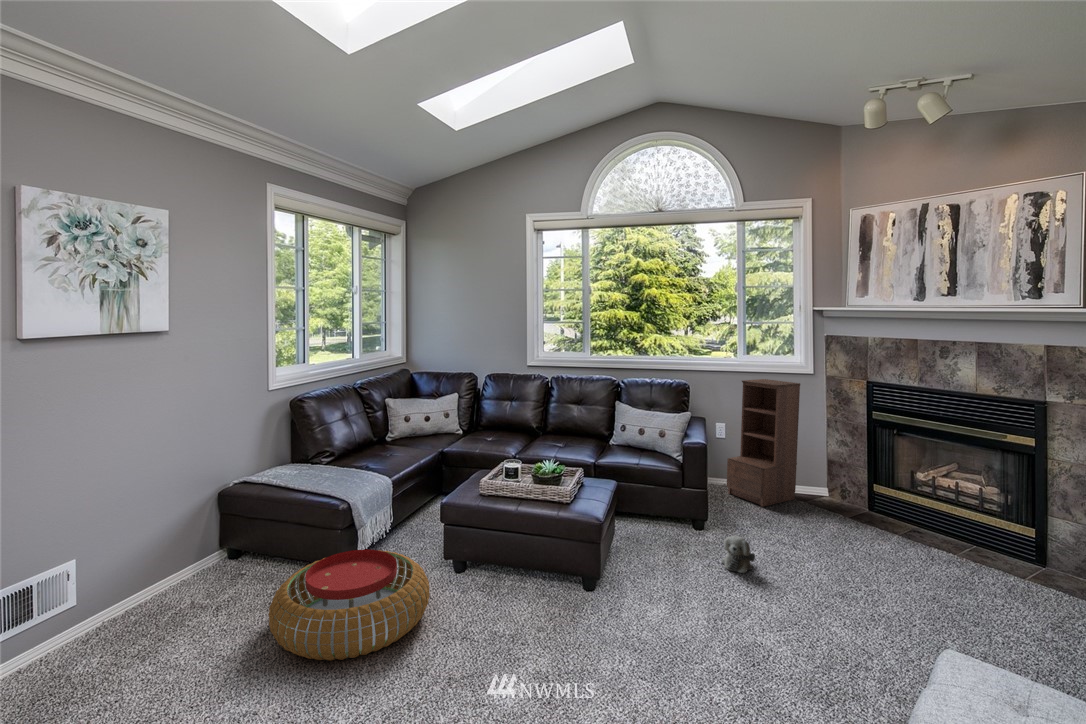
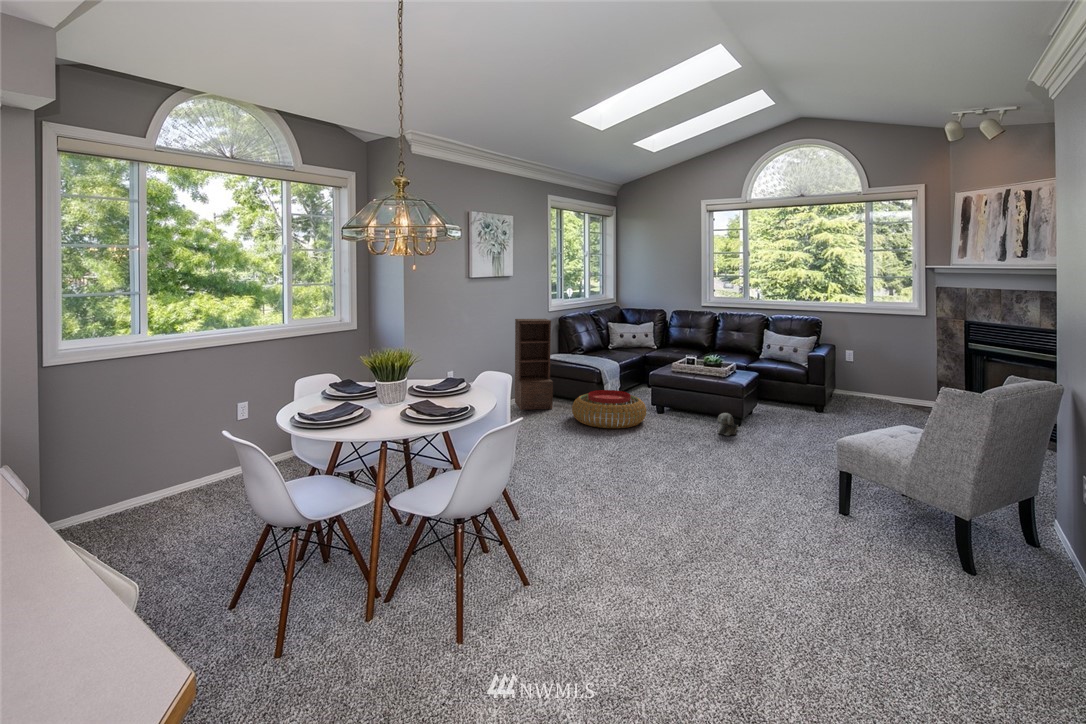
bookshelf: present [727,379,800,507] -> present [515,319,553,410]
plush toy: present [721,536,755,573] -> present [718,413,738,436]

